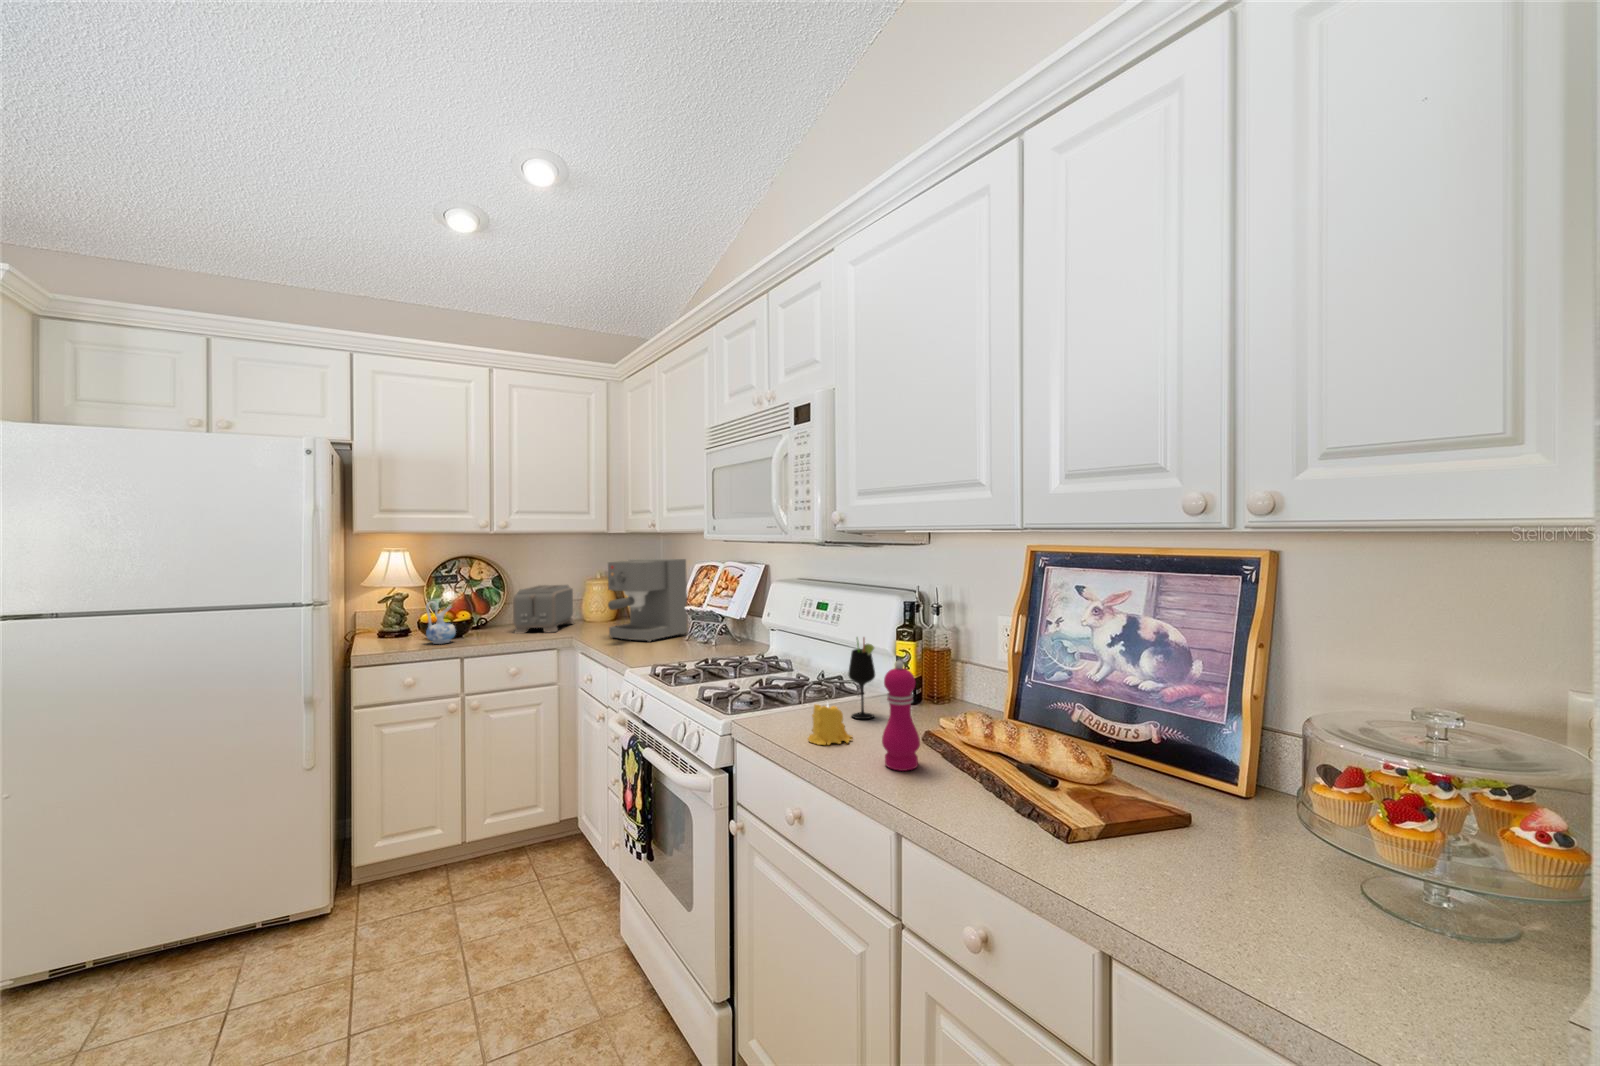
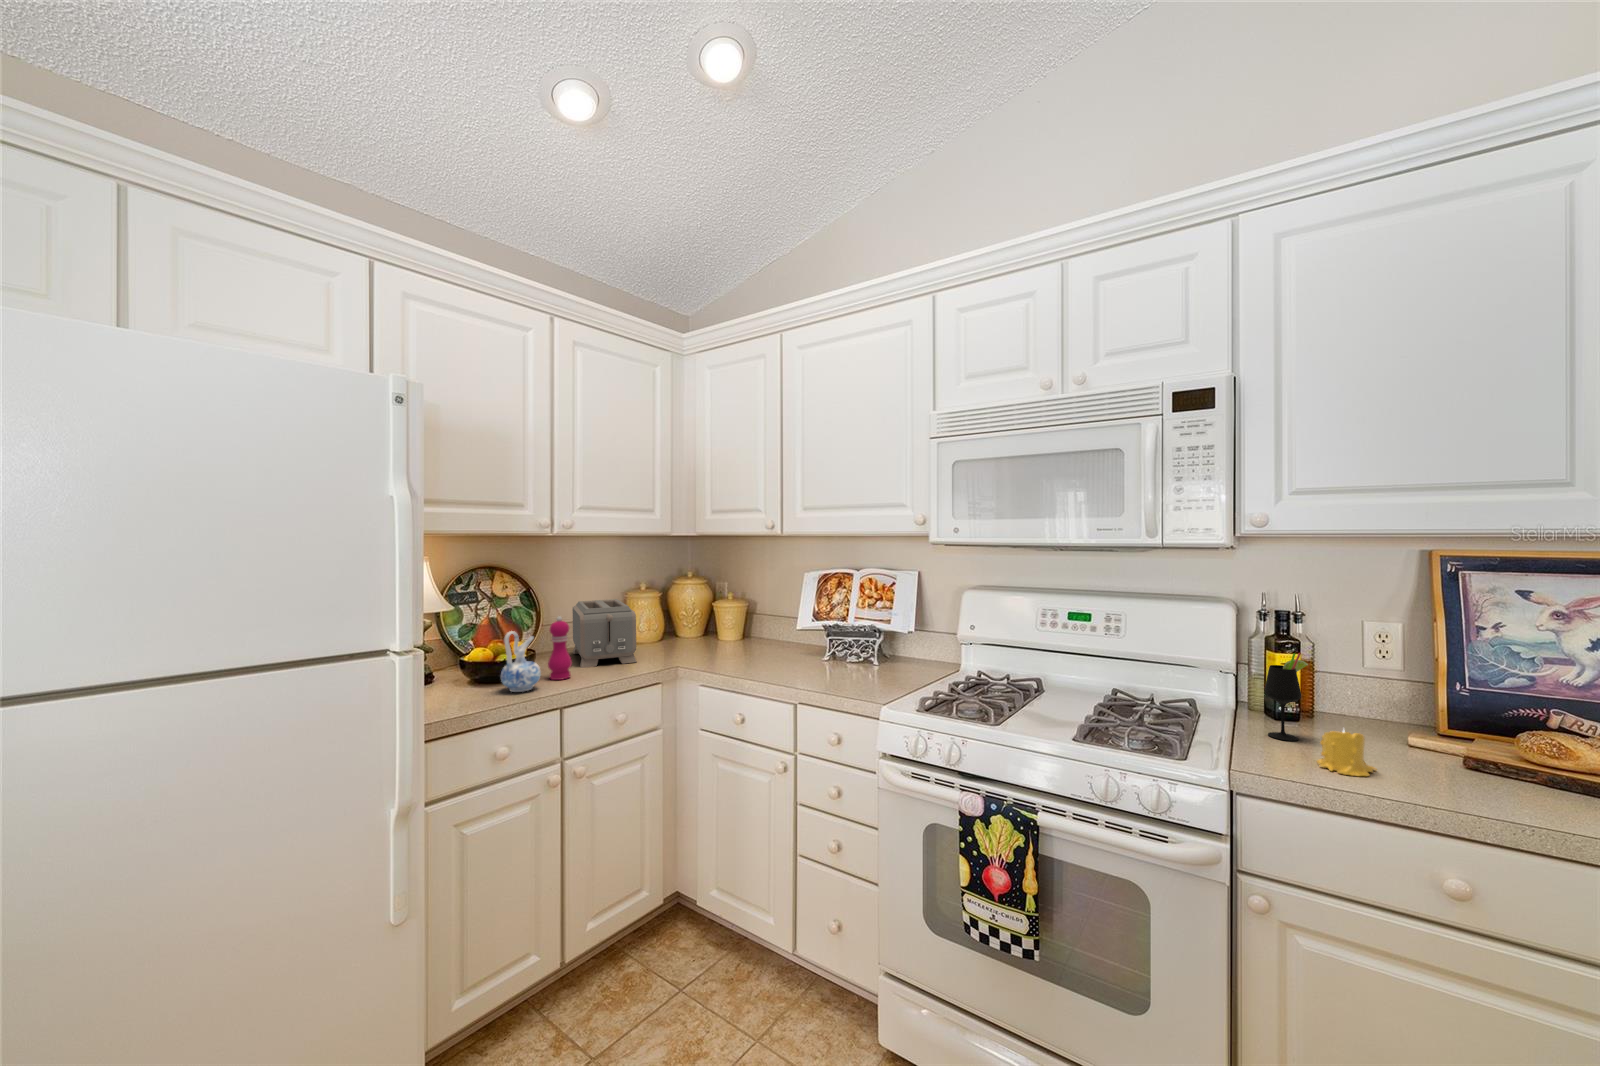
coffee maker: present [608,559,687,642] -> none [730,566,810,668]
pepper mill: present [882,660,920,771] -> present [548,616,572,680]

